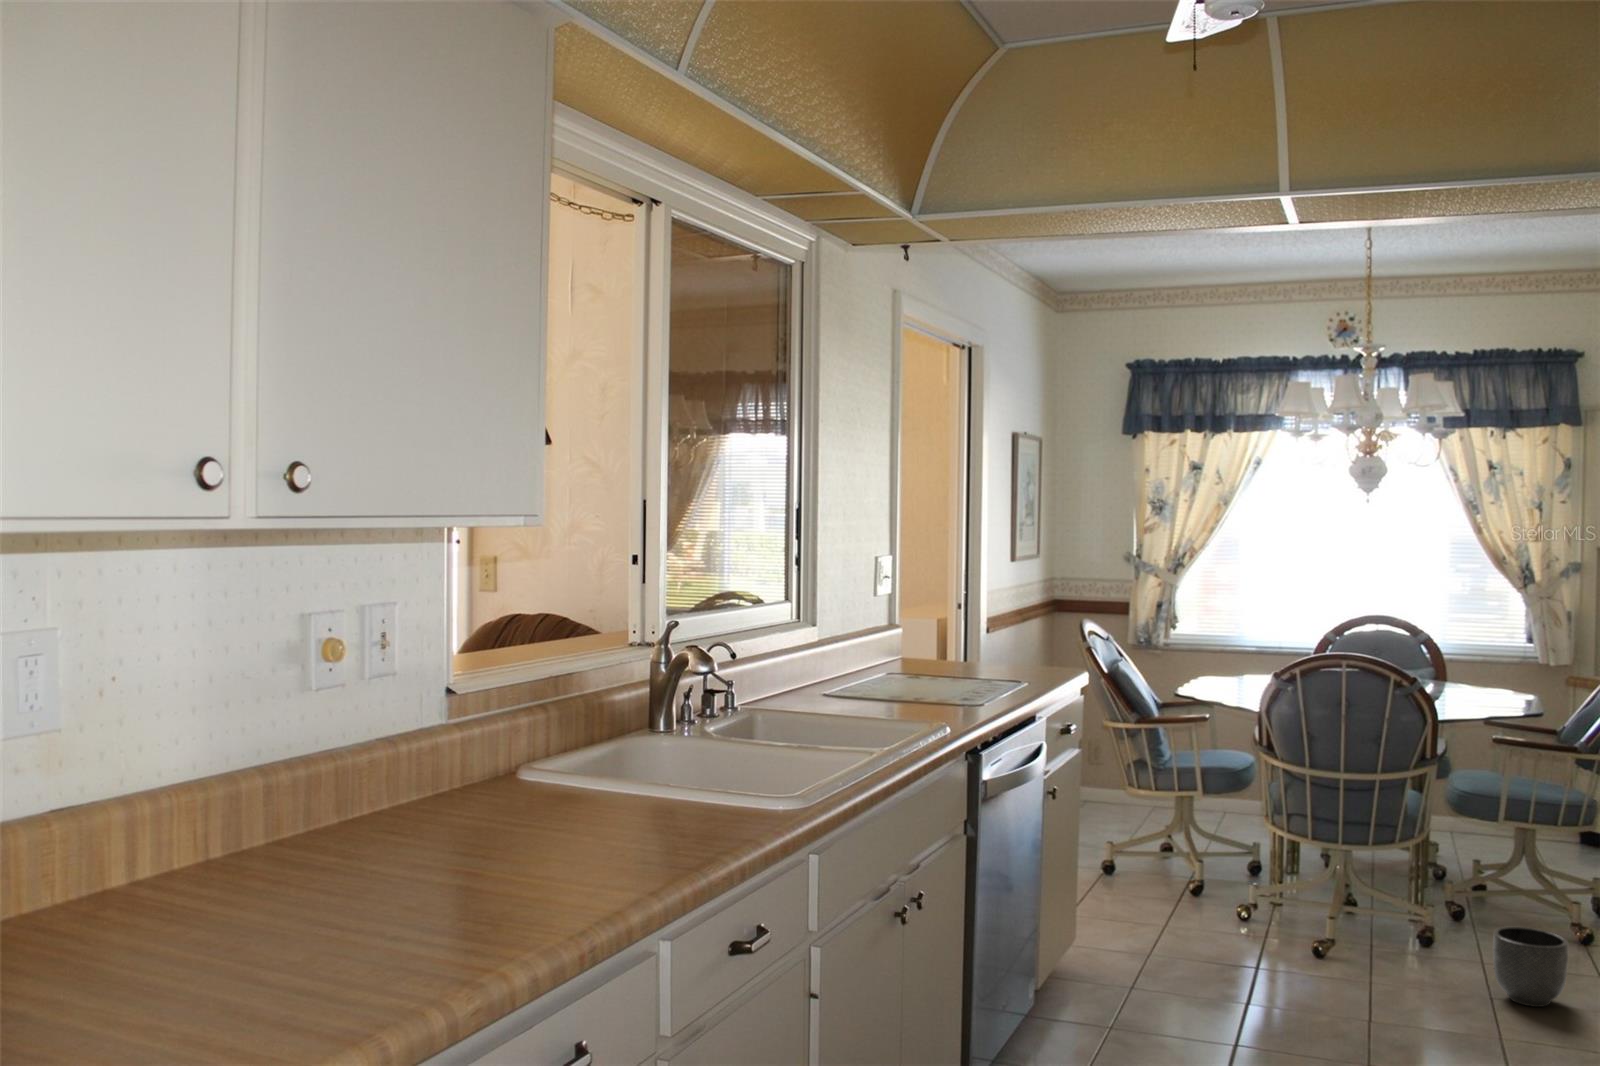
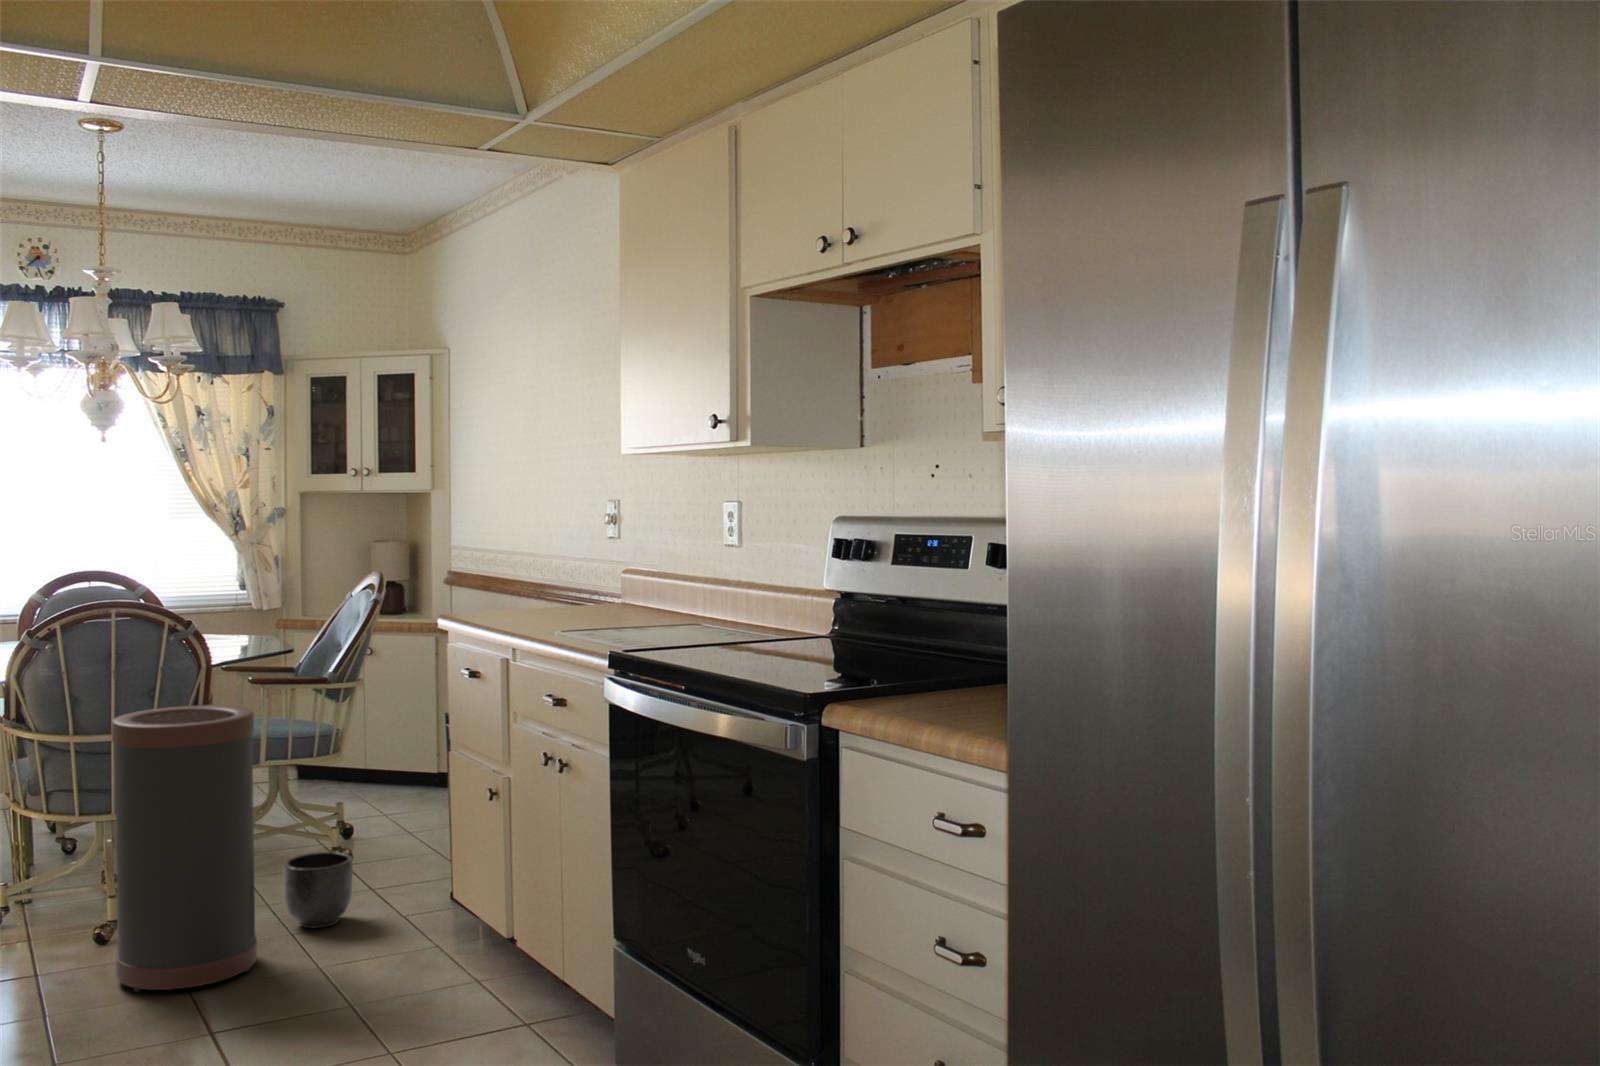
trash can: none [1320,757,1456,1024] -> present [112,705,257,992]

